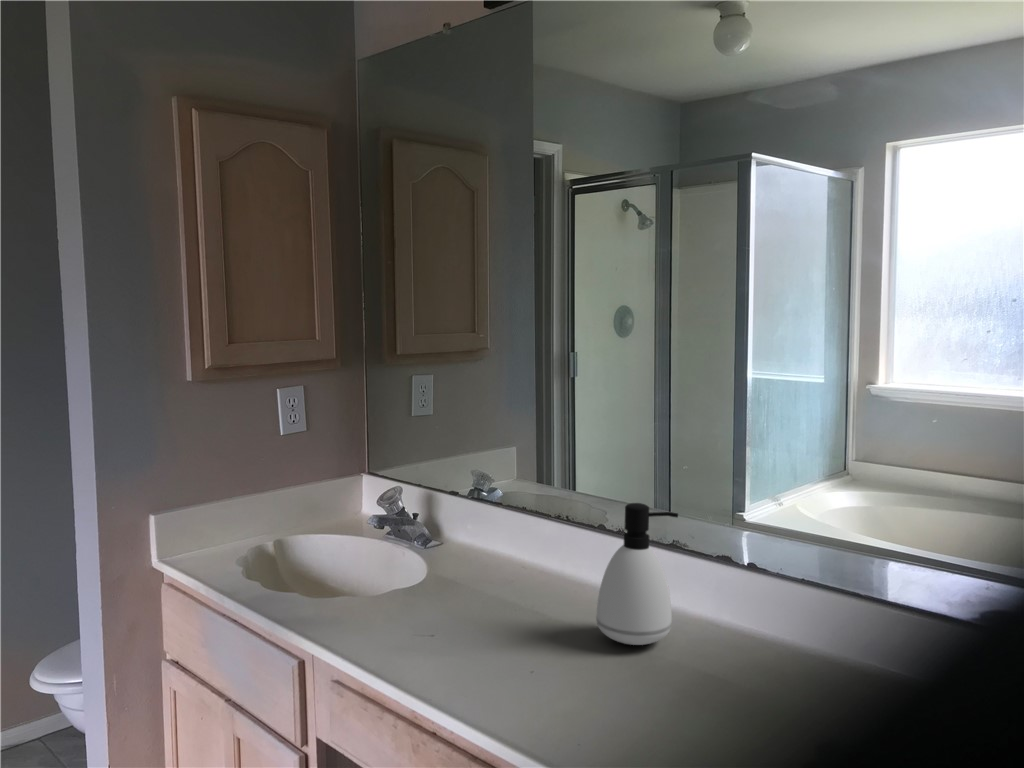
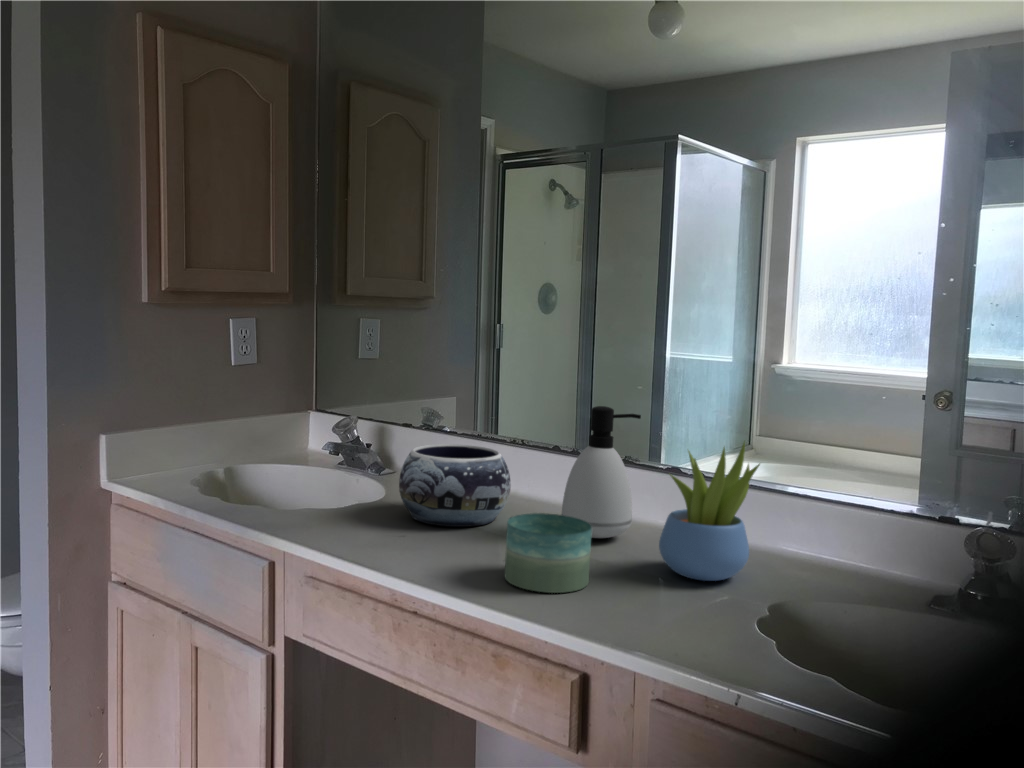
decorative bowl: none [431,531,547,626] -> present [399,444,511,527]
succulent plant: none [693,554,801,712] -> present [659,442,760,581]
candle: none [524,632,615,729] -> present [505,513,592,593]

